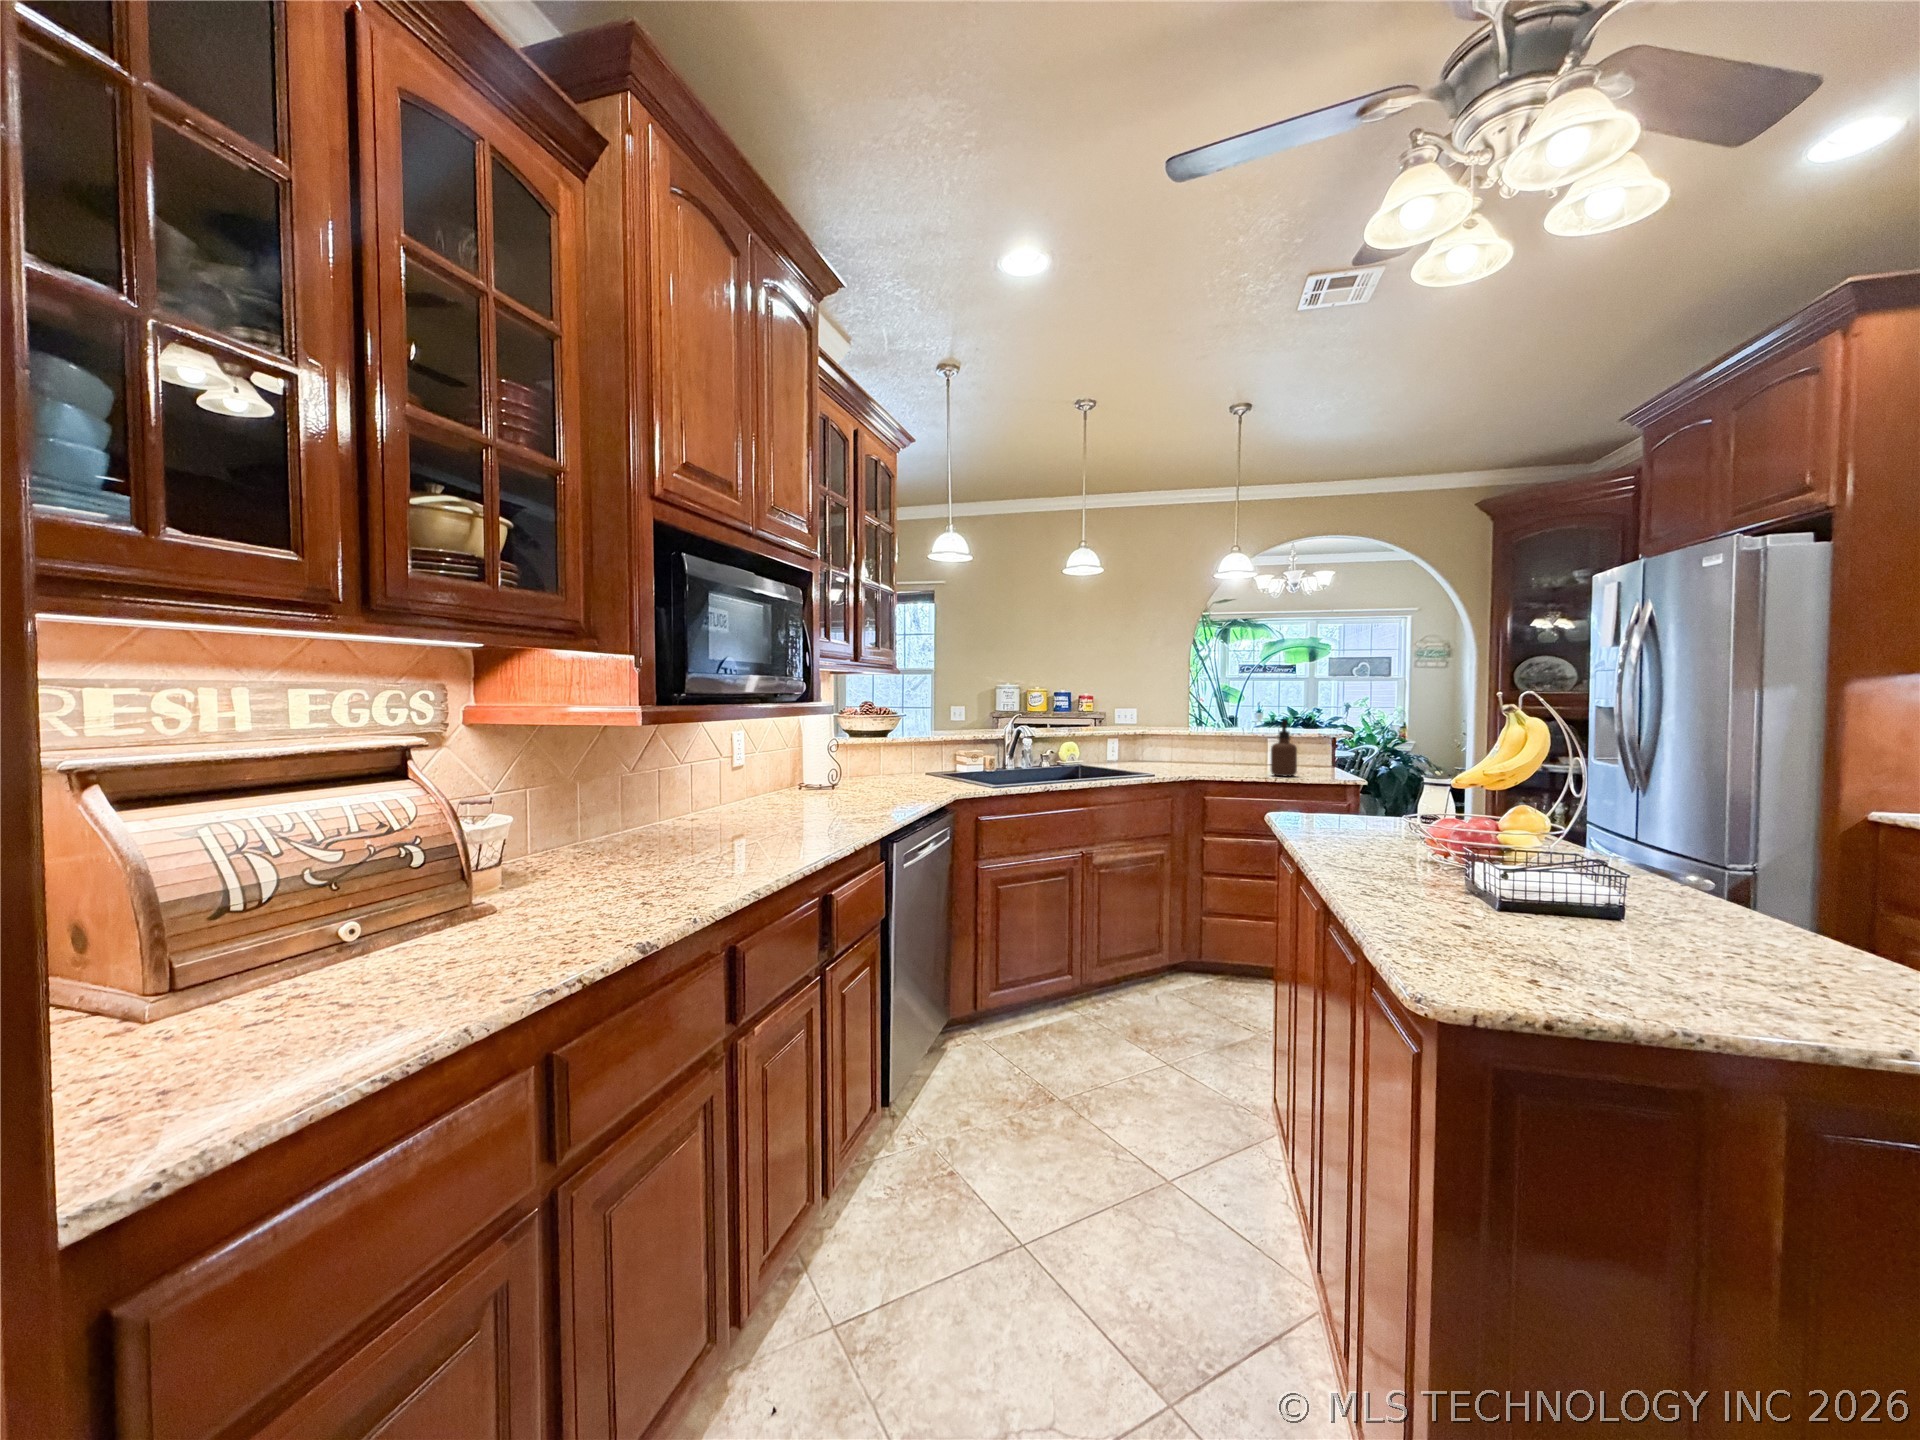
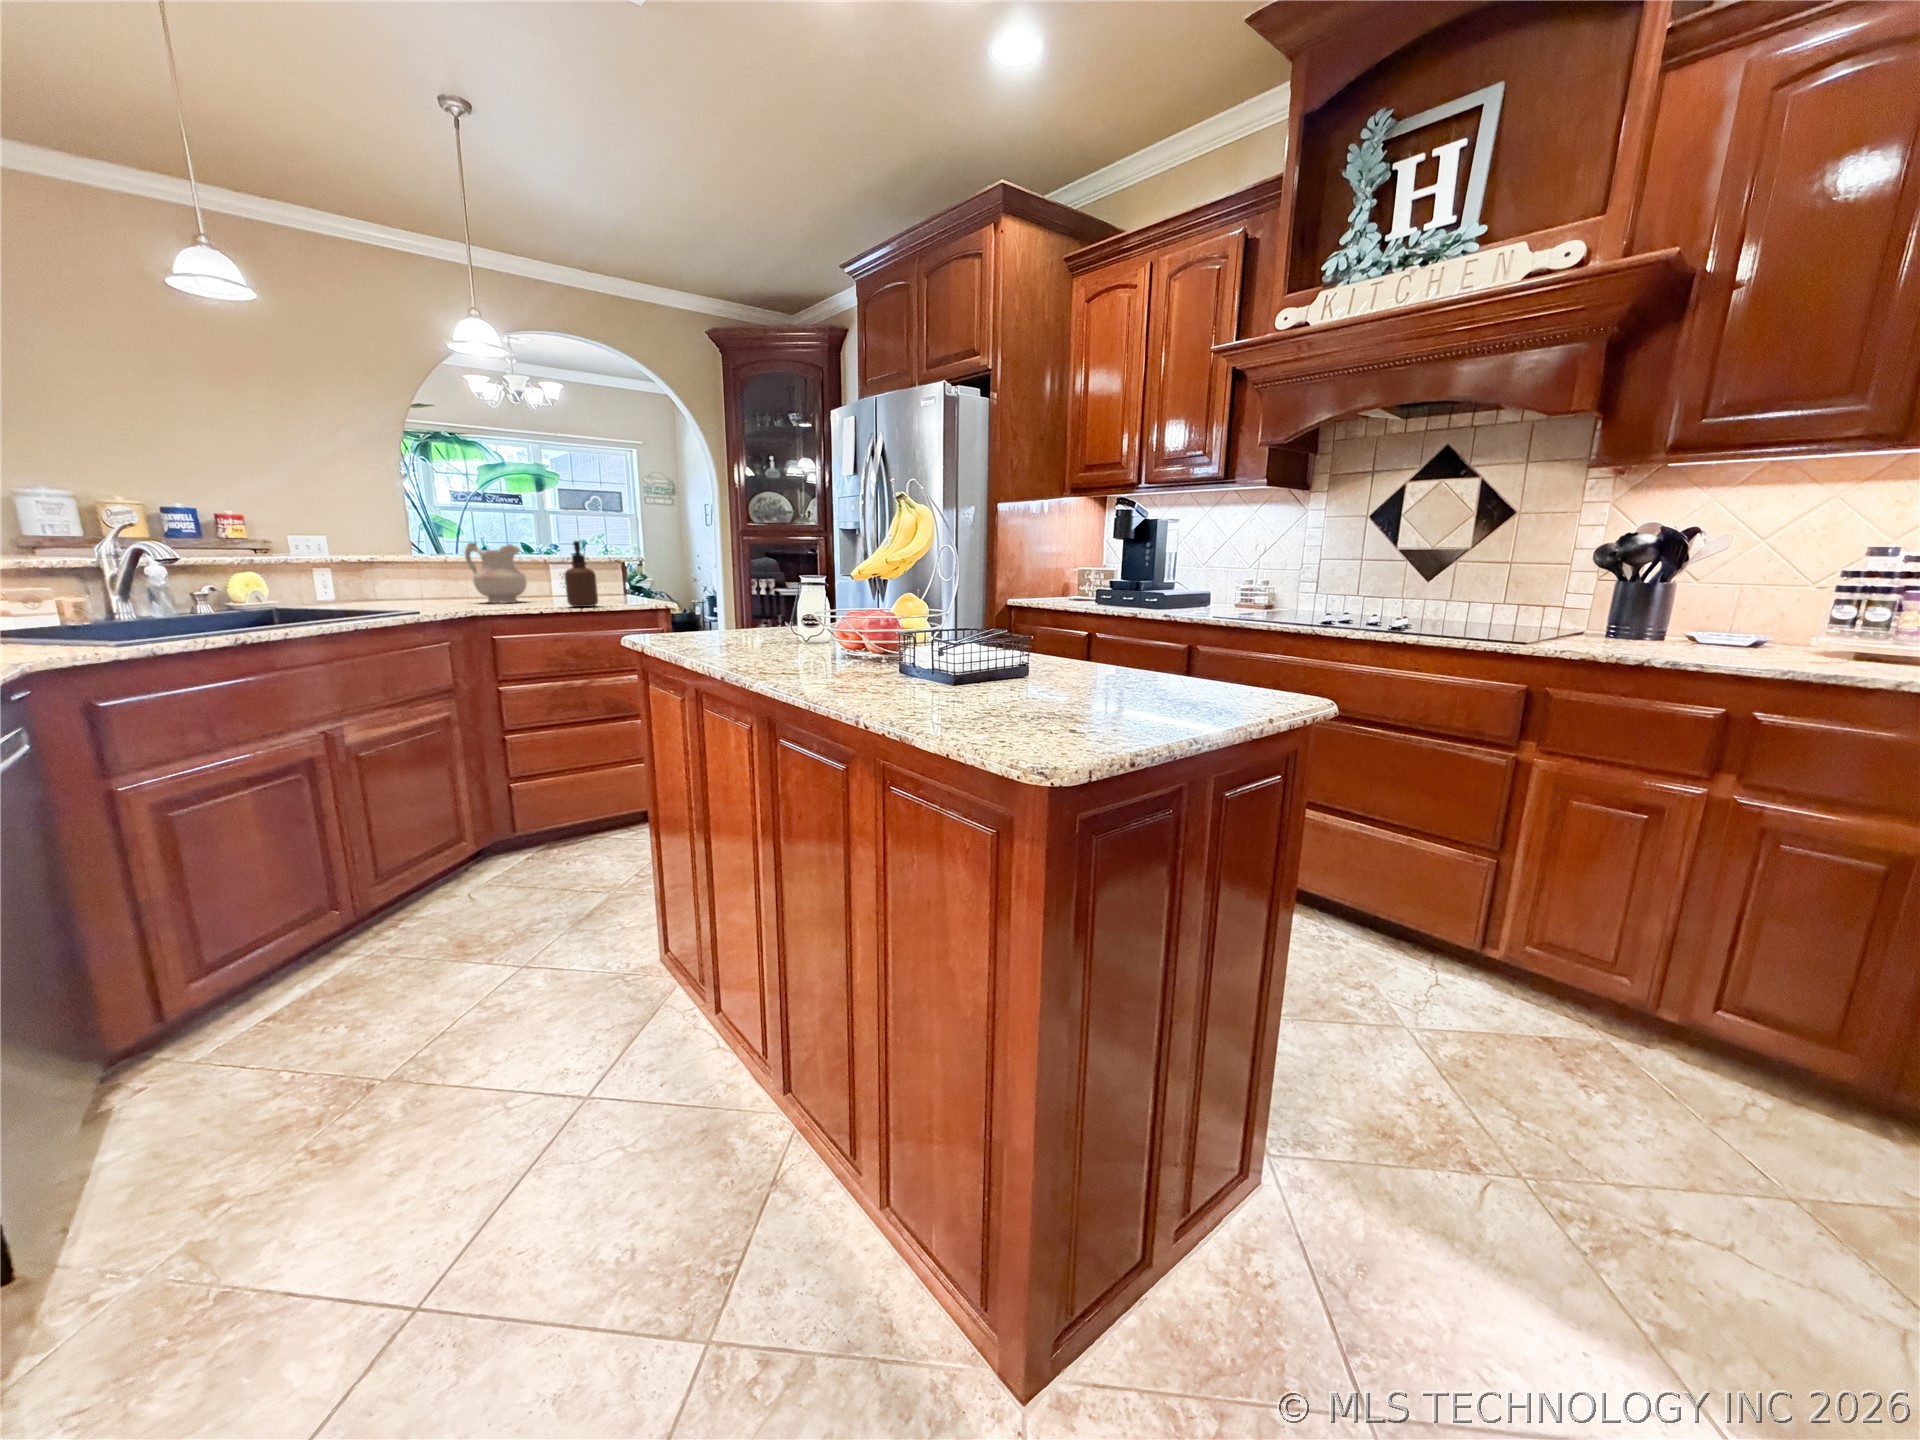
ceramic pitcher: none [1208,718,1250,767] -> present [465,543,526,603]

